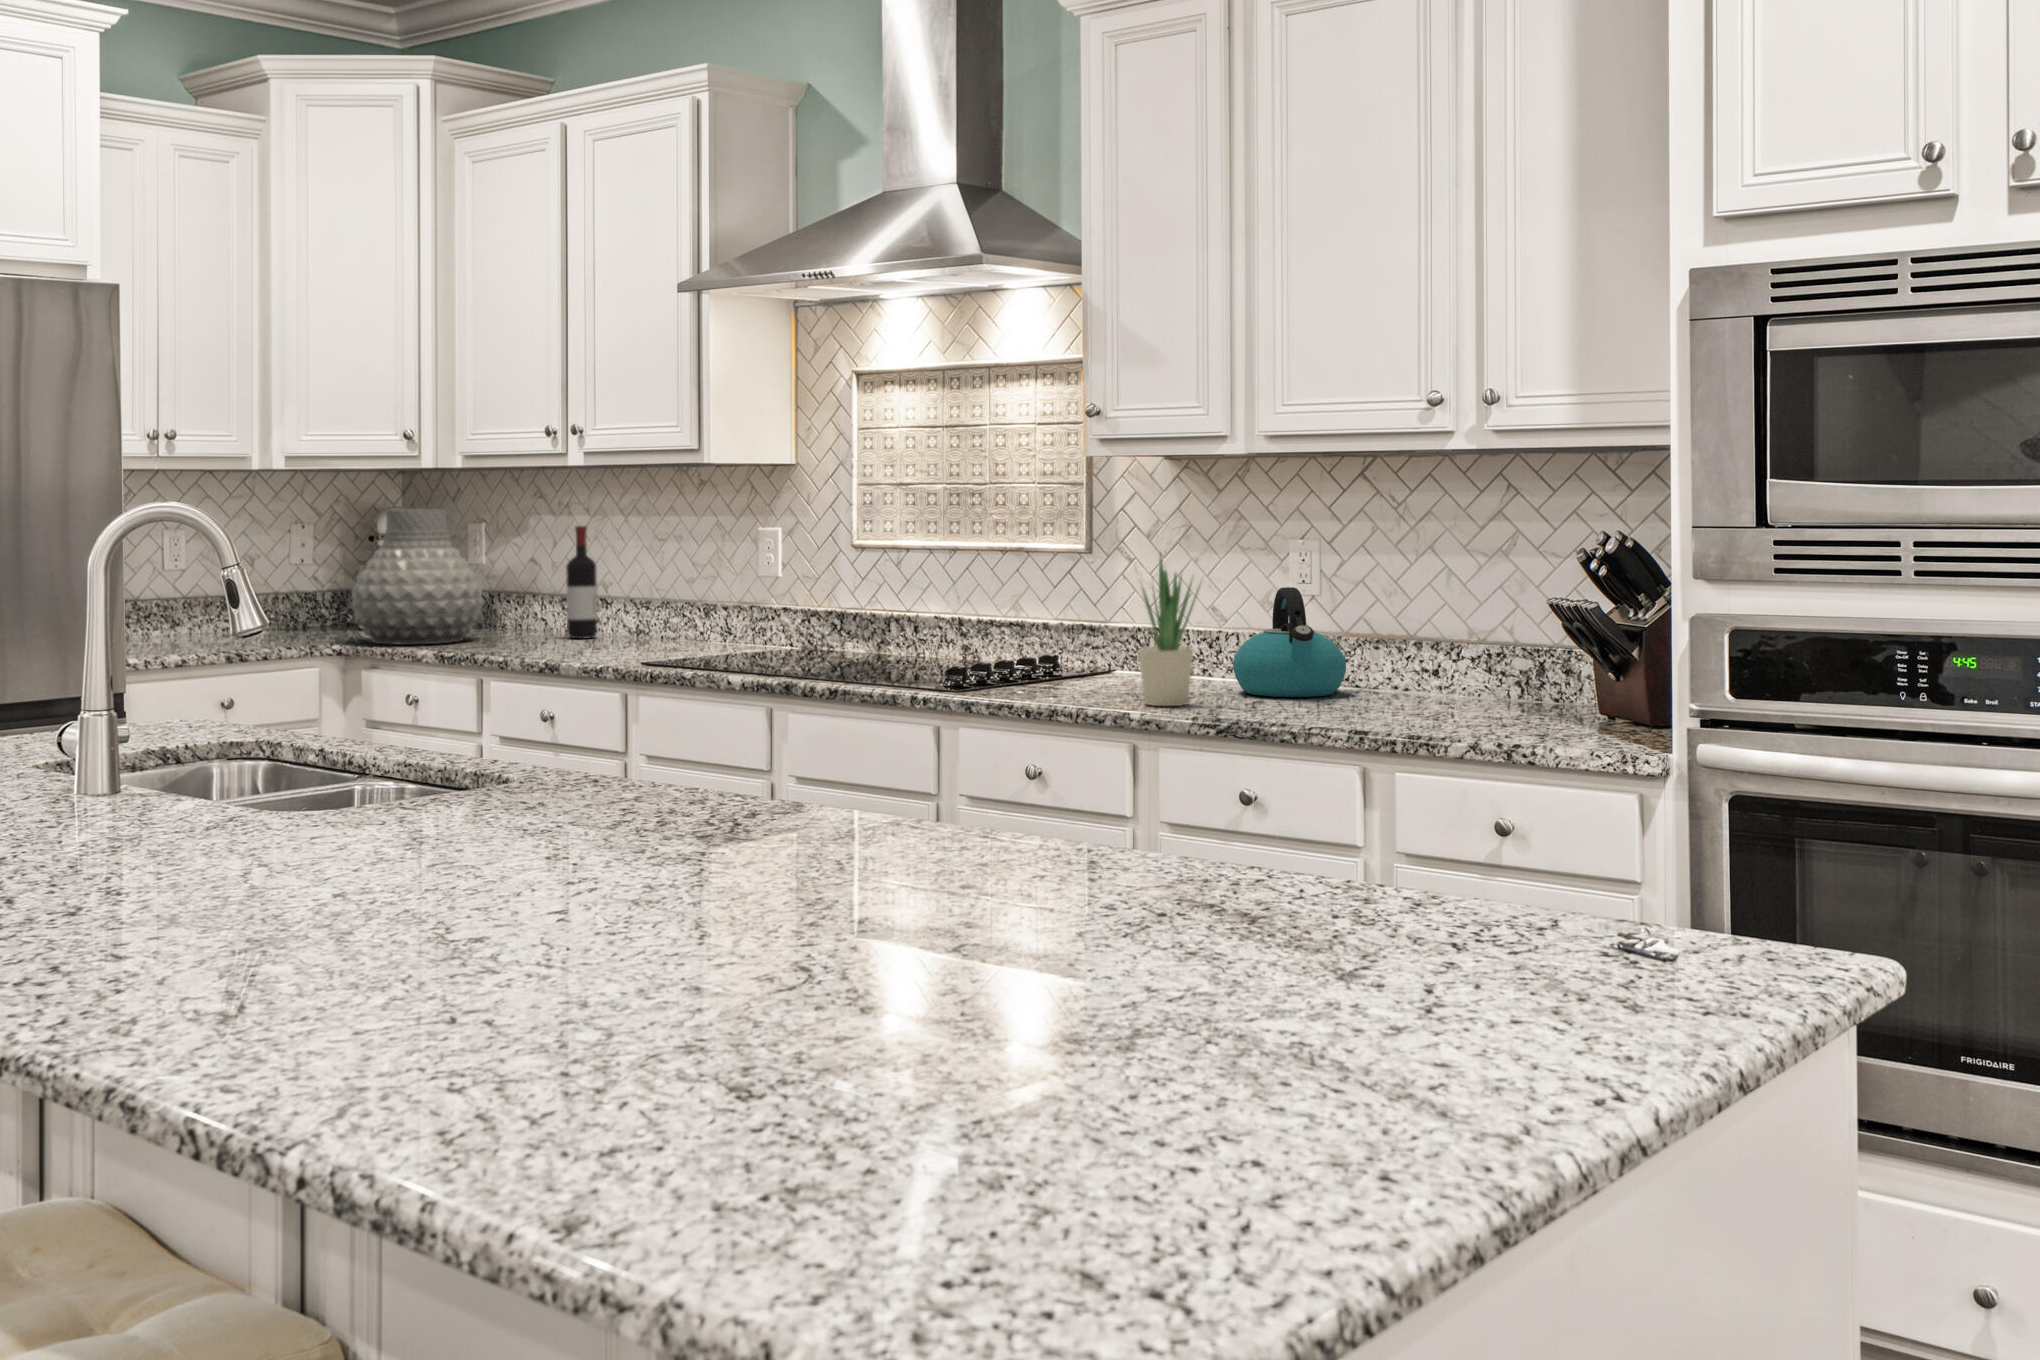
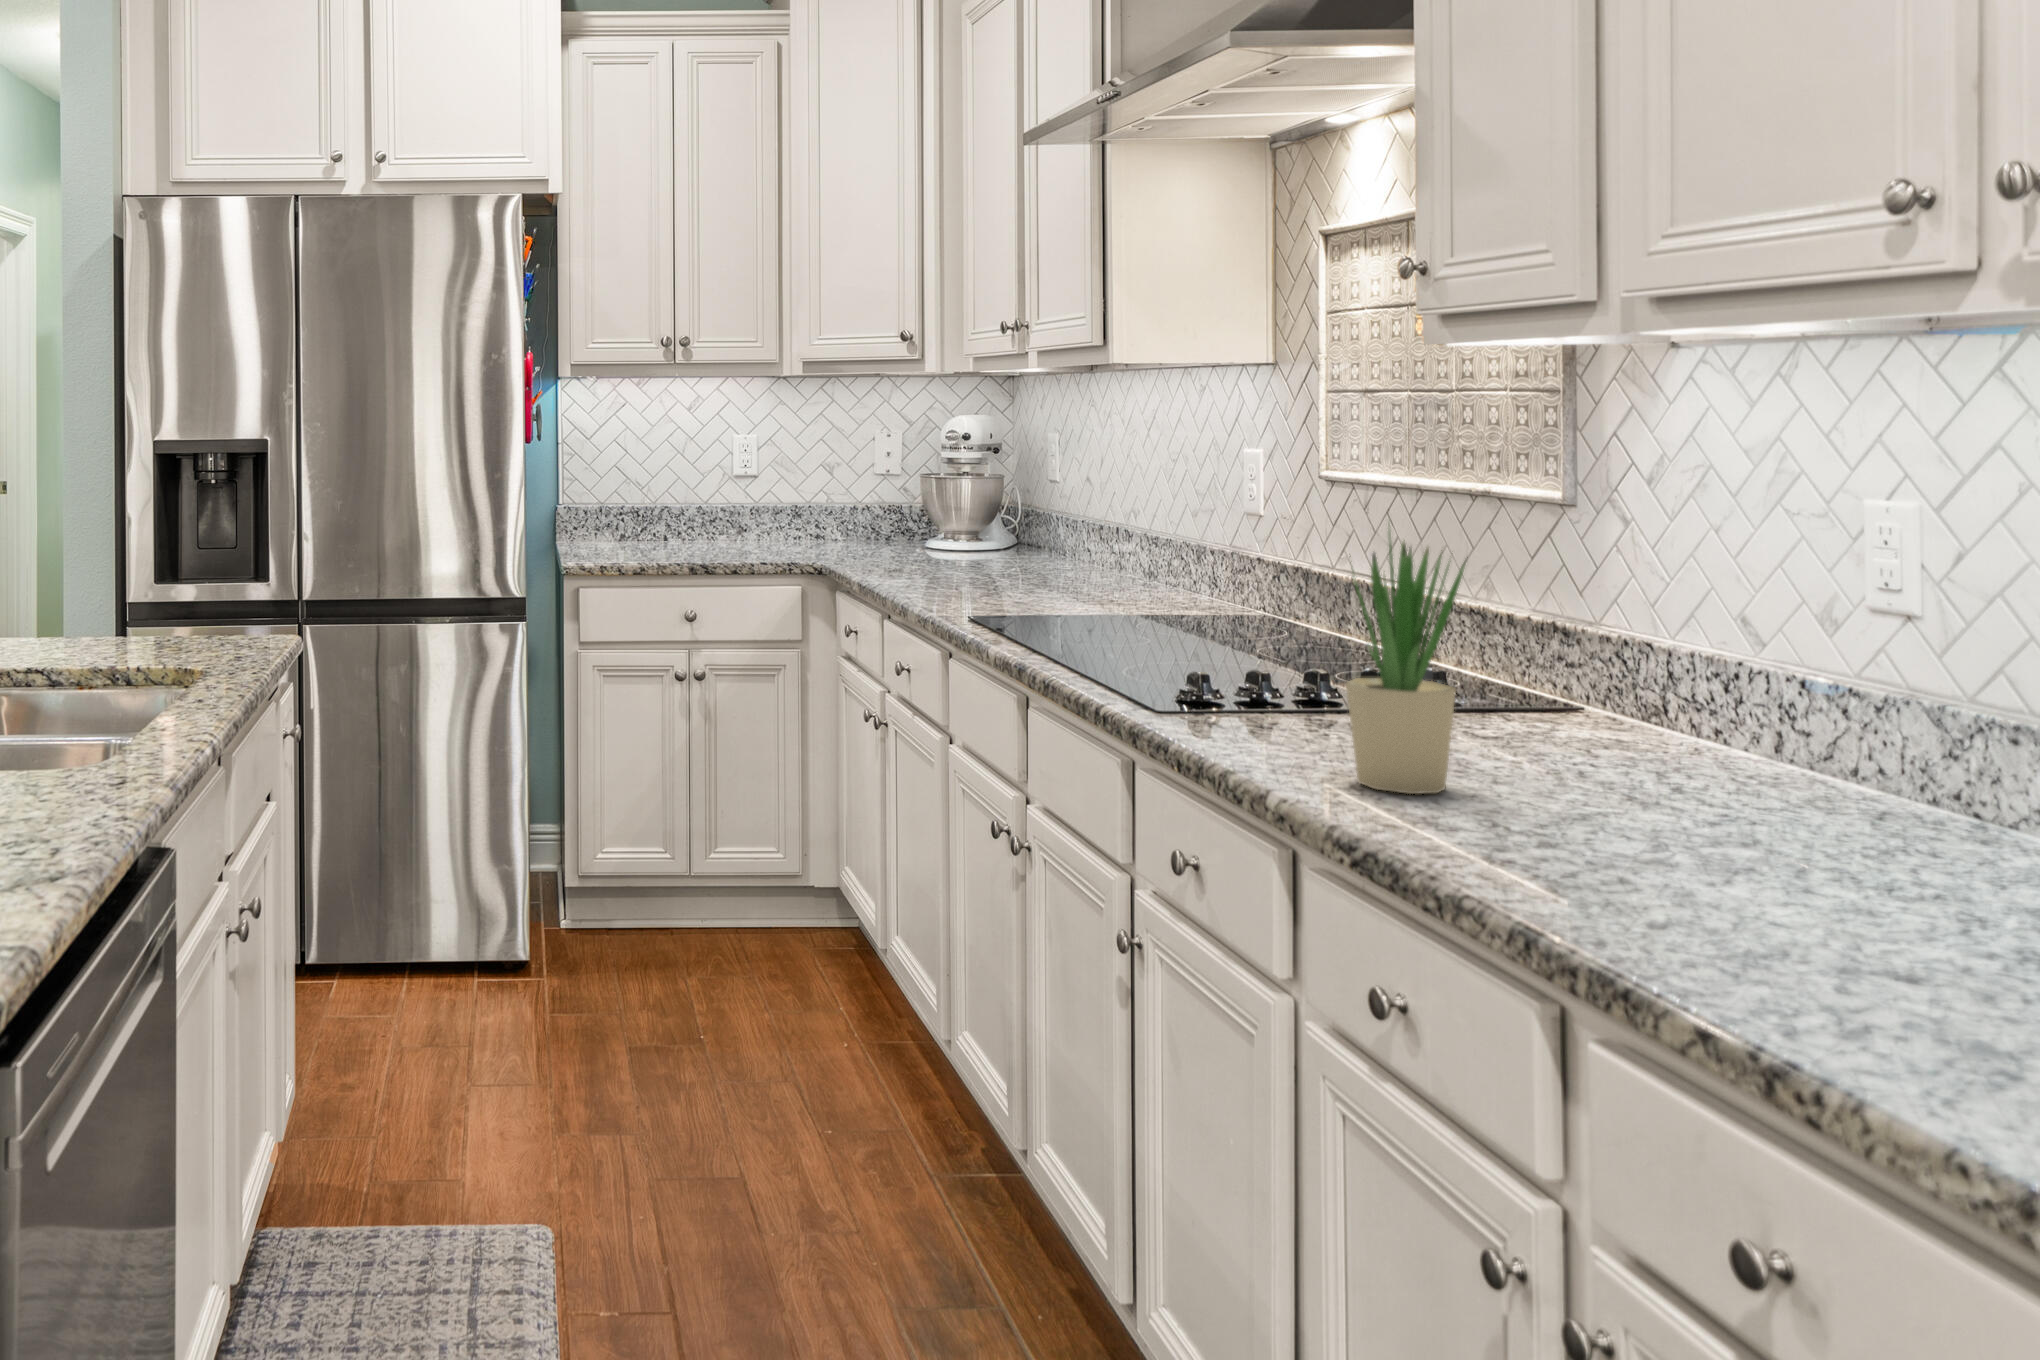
vase: present [351,509,484,645] -> none [842,419,992,571]
wine bottle: present [566,526,597,639] -> none [1072,442,1110,579]
kettle: present [1233,587,1346,697] -> none [1624,592,1893,823]

